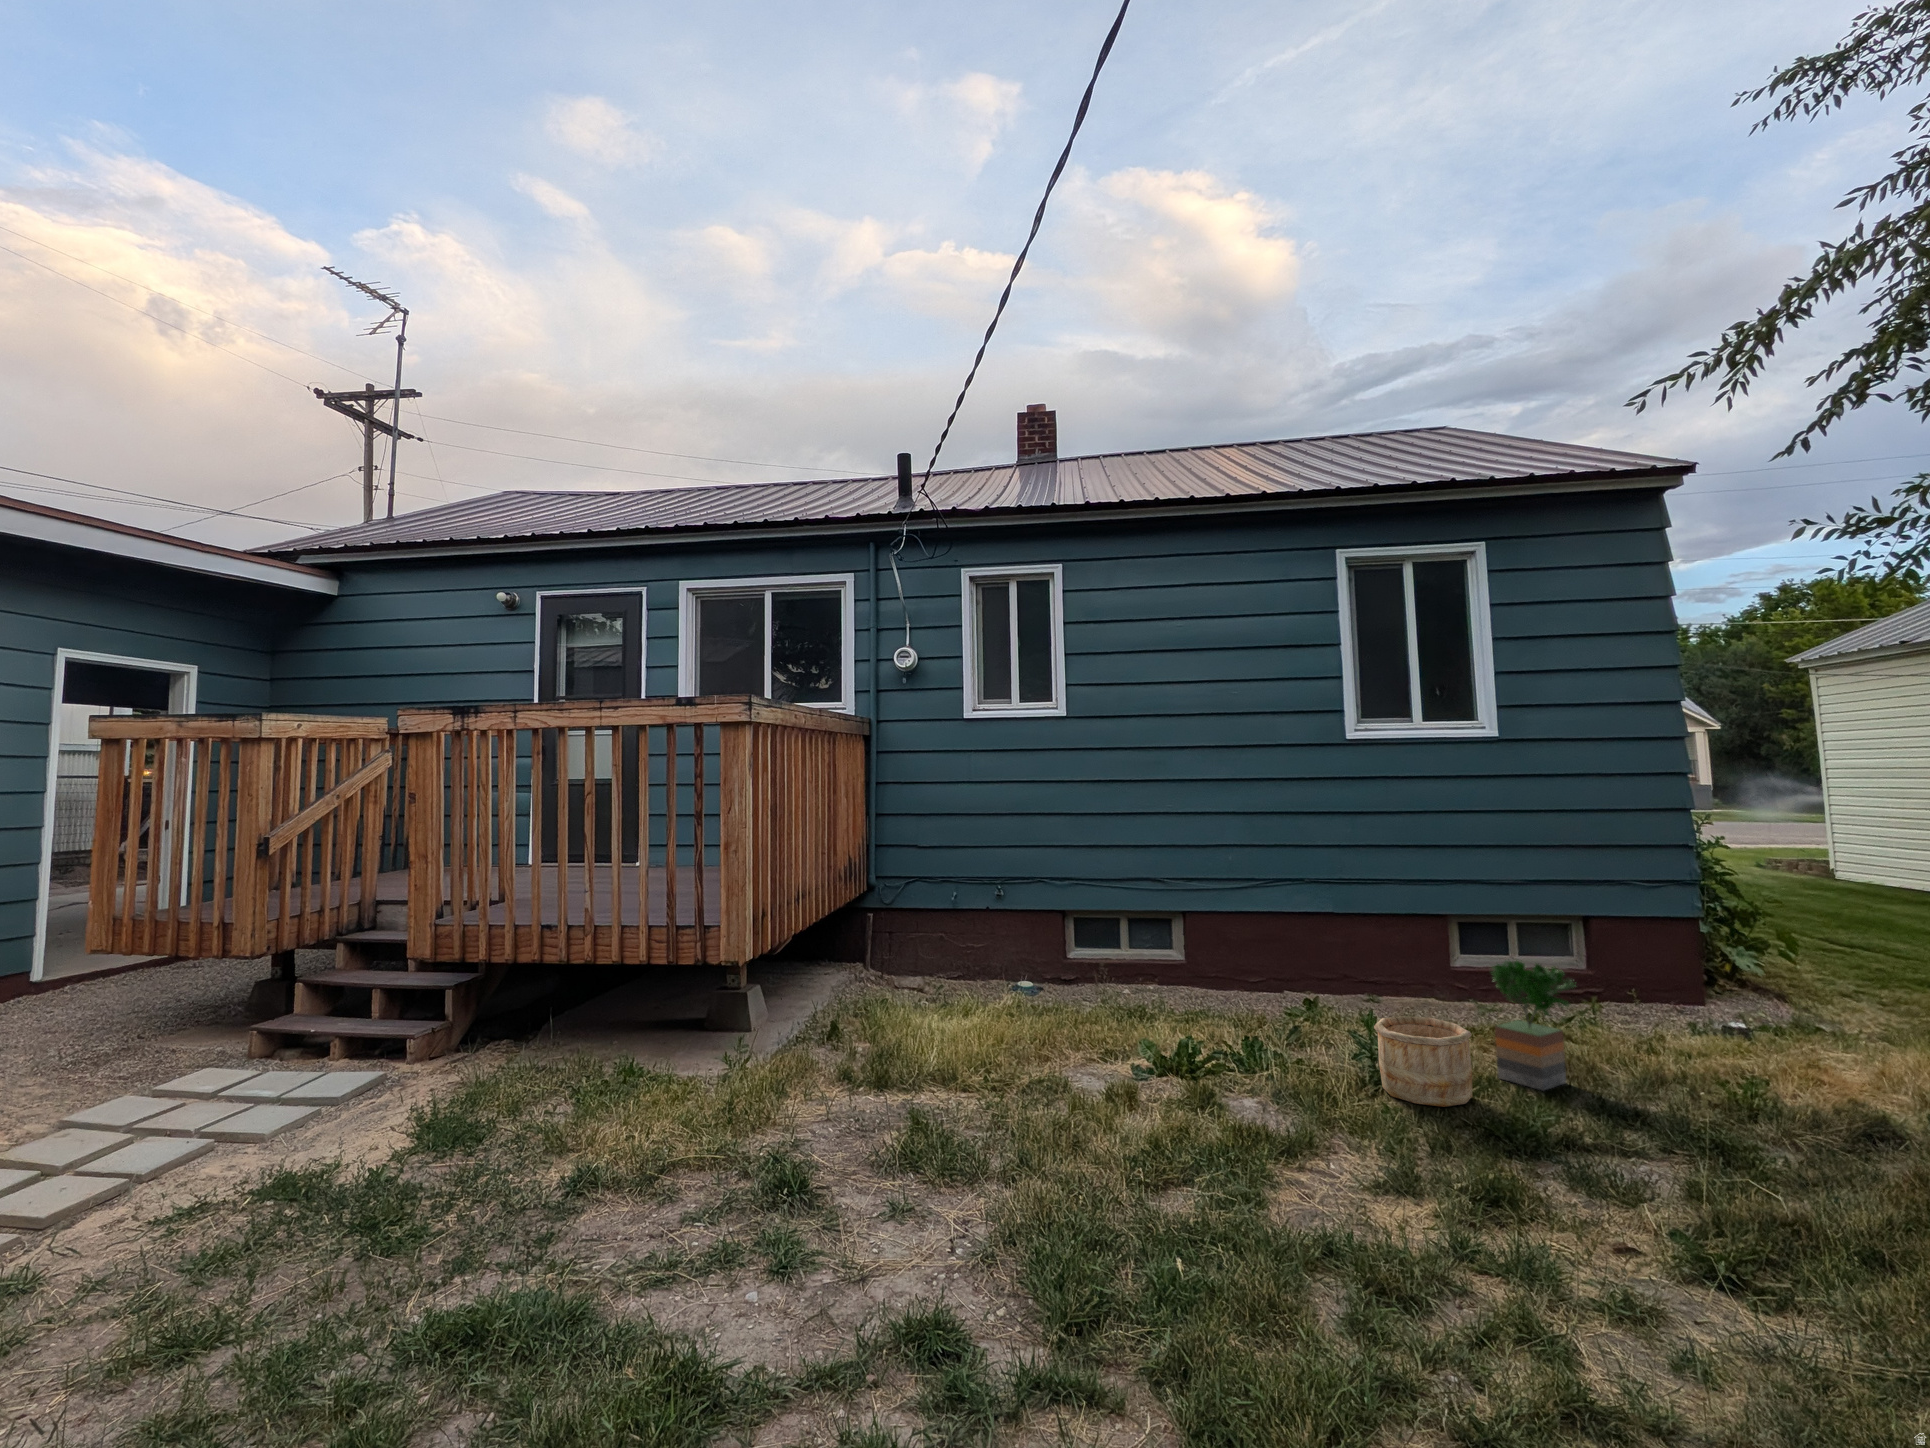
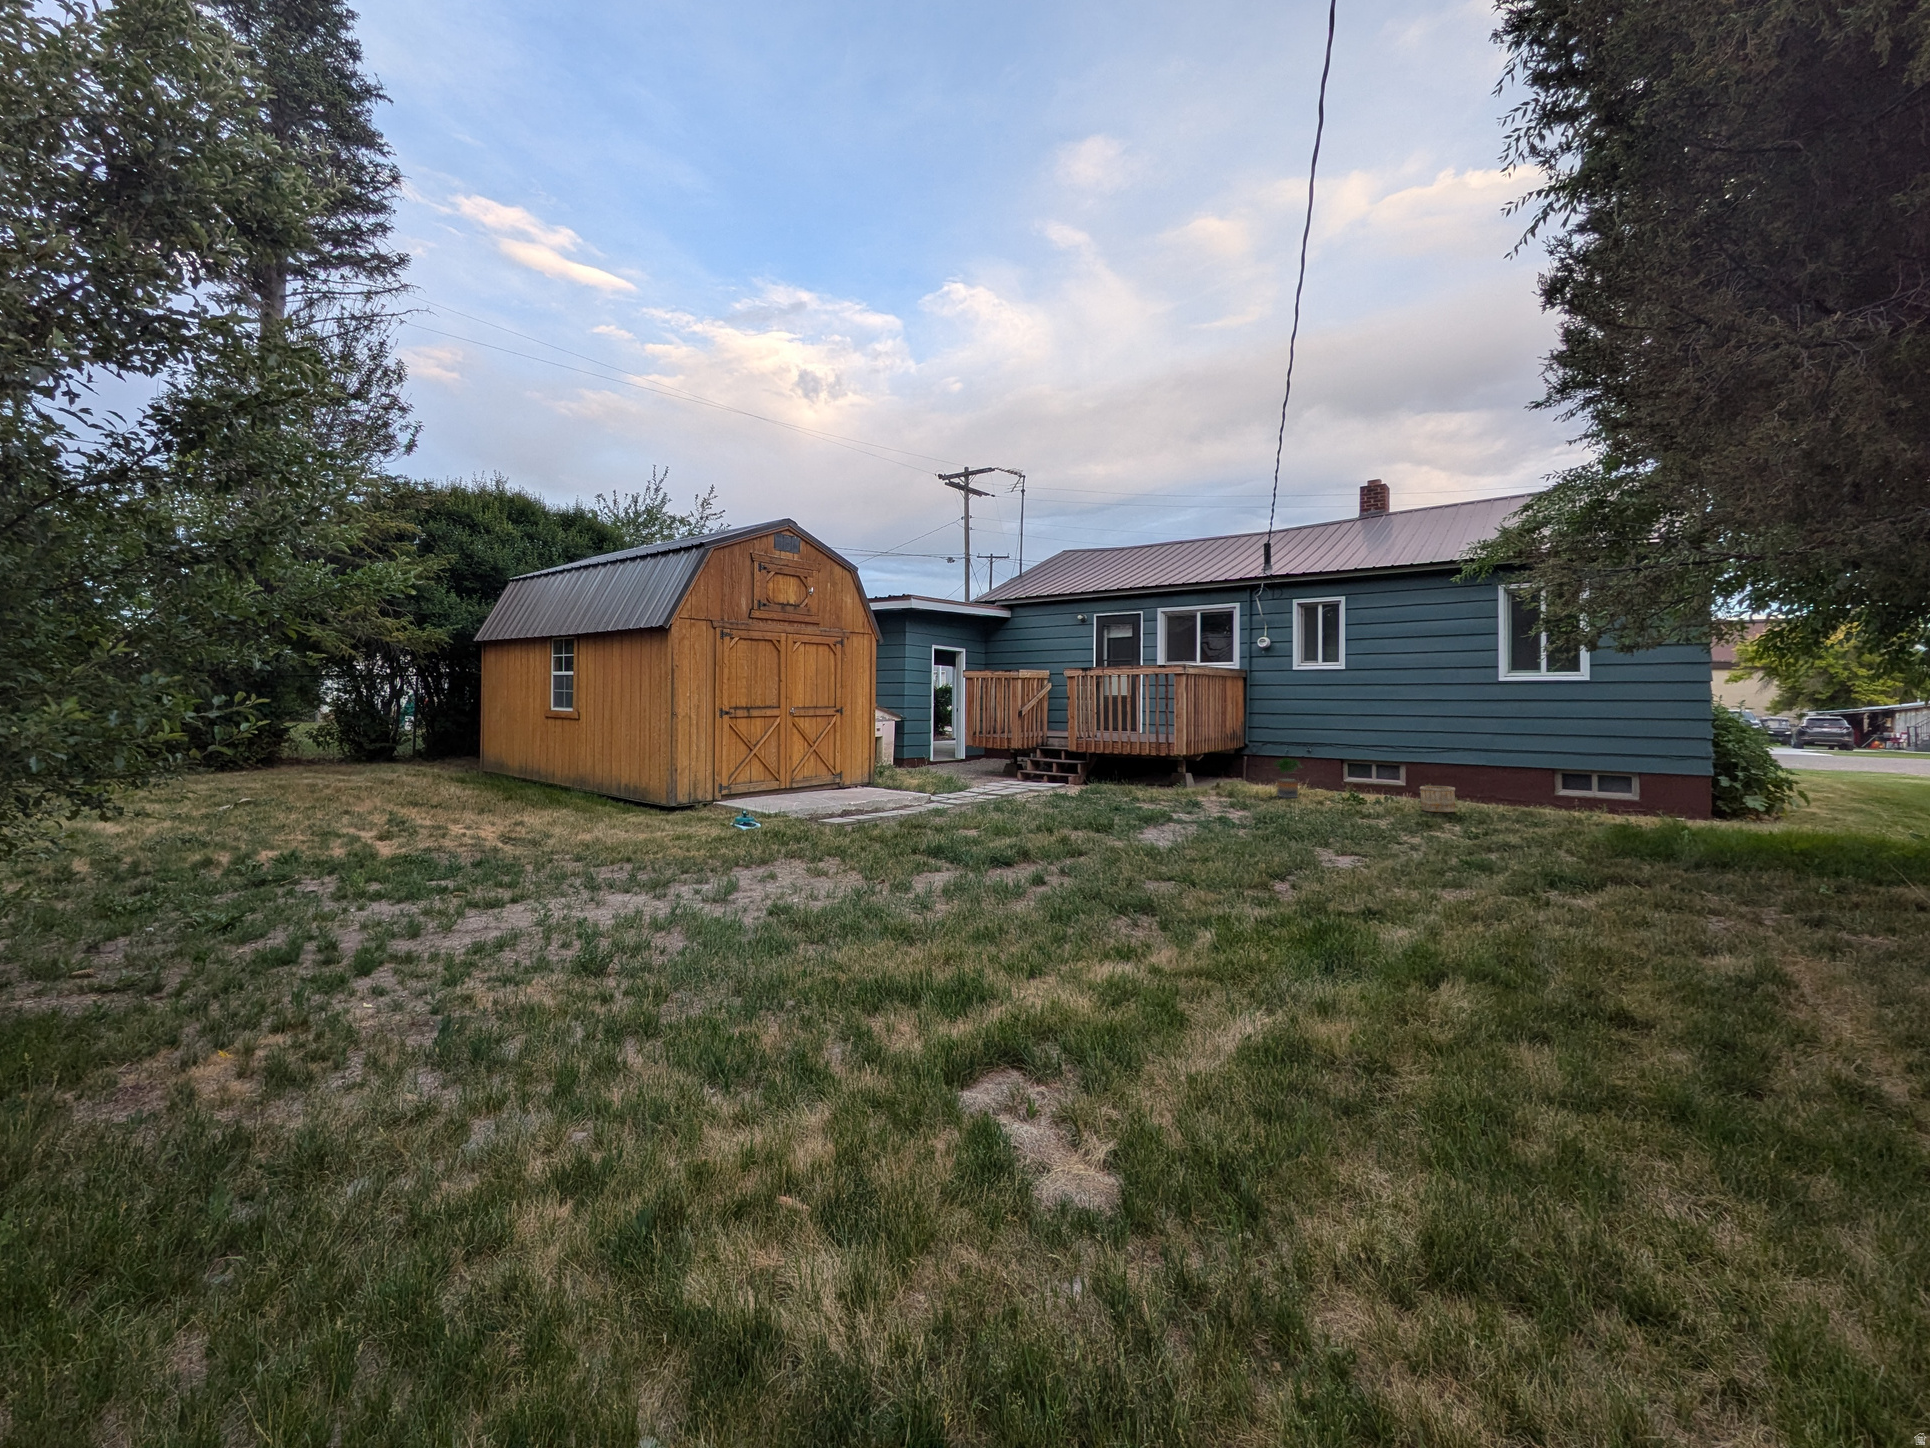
potted tree: present [1492,961,1576,1090] -> present [1274,759,1302,798]

